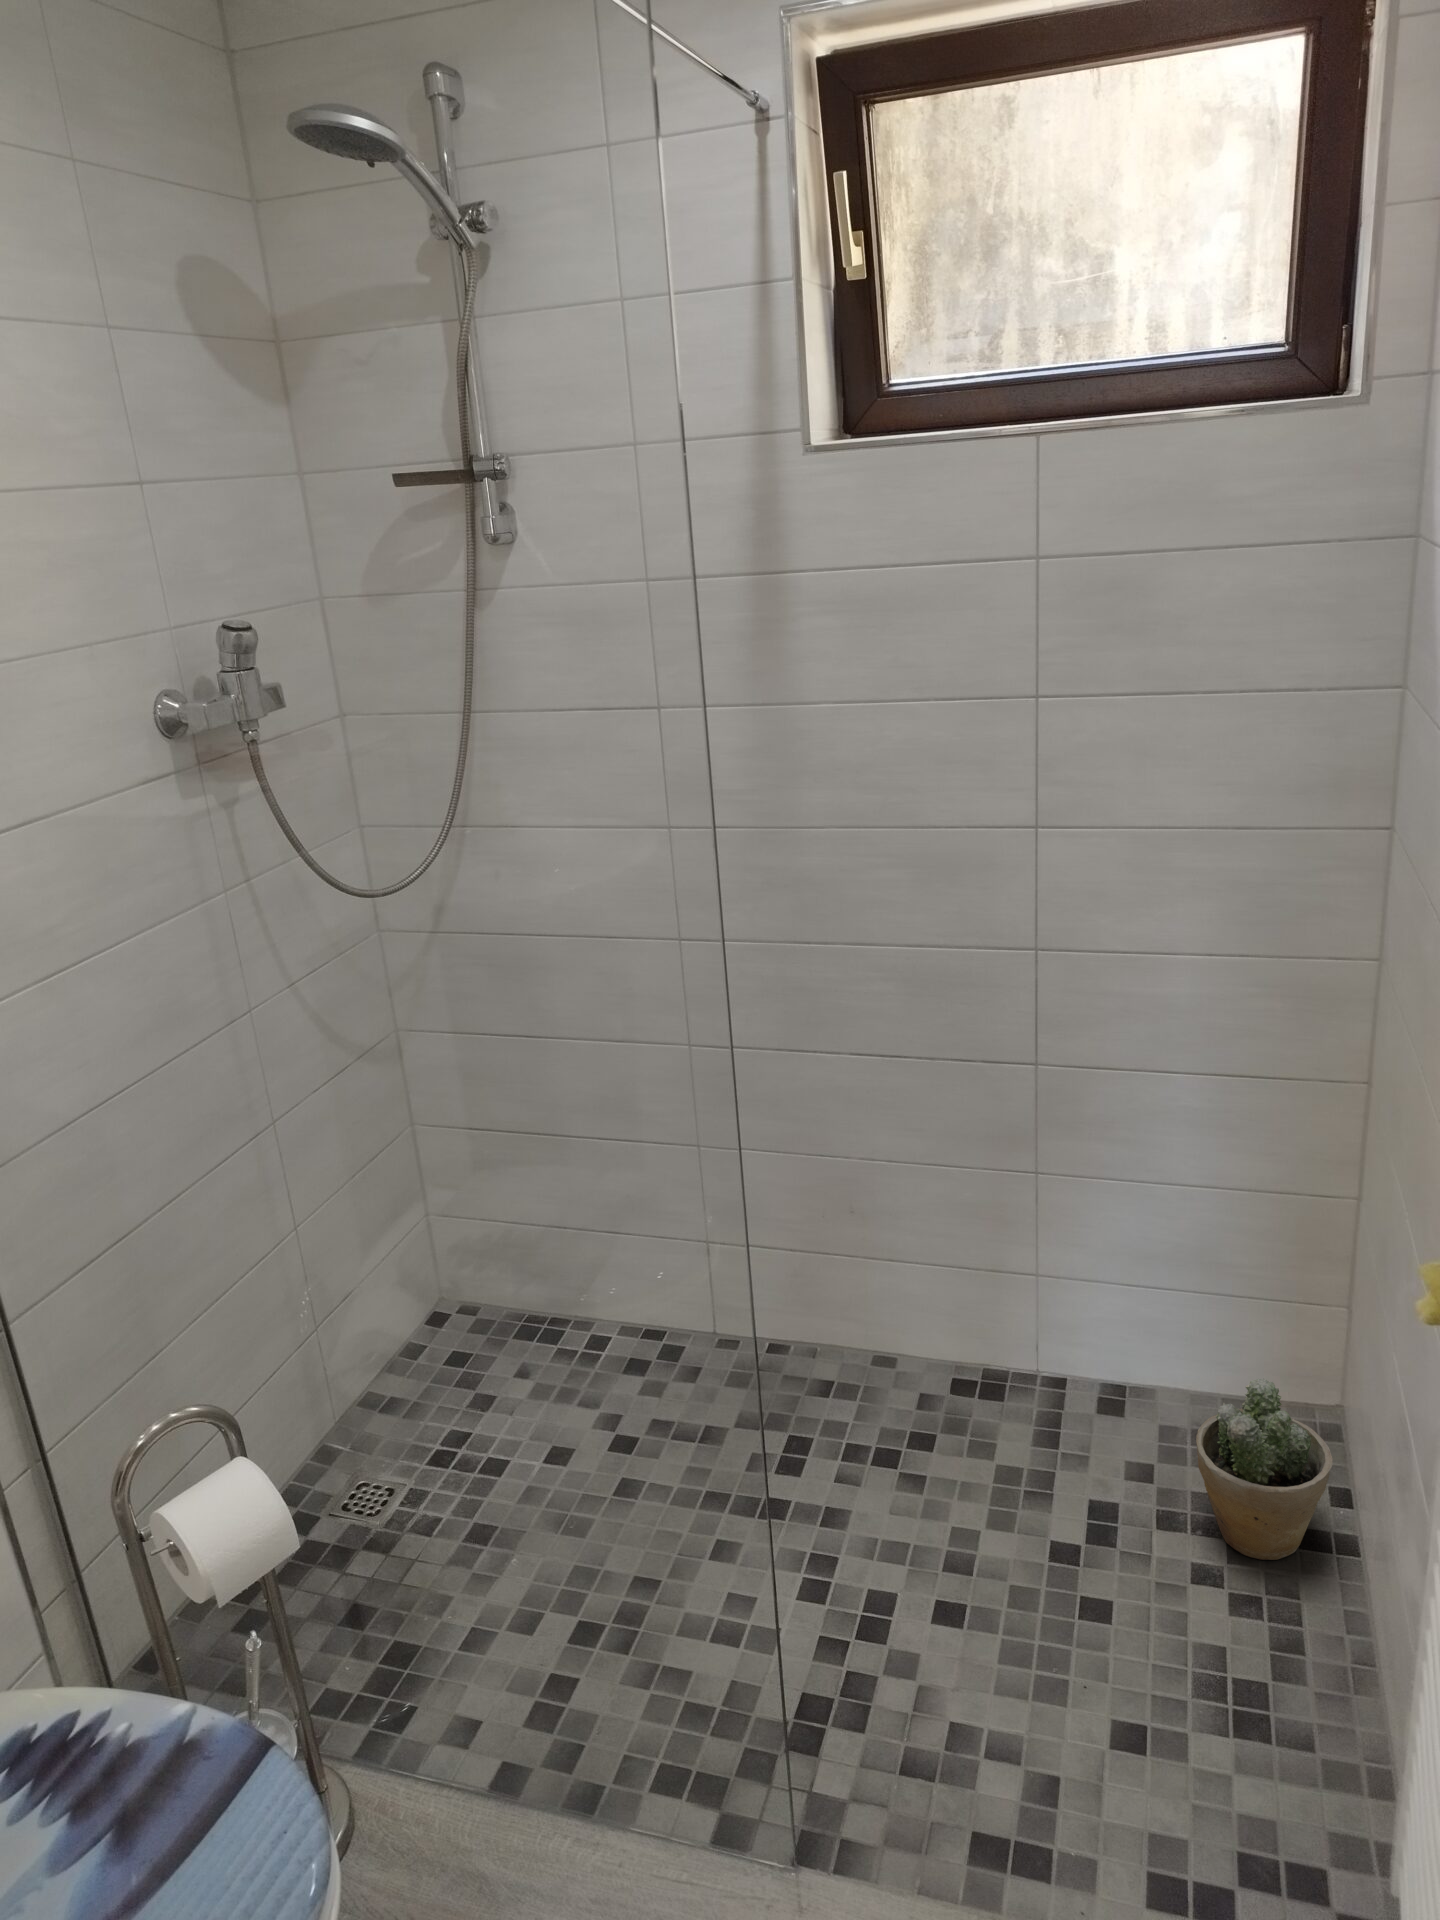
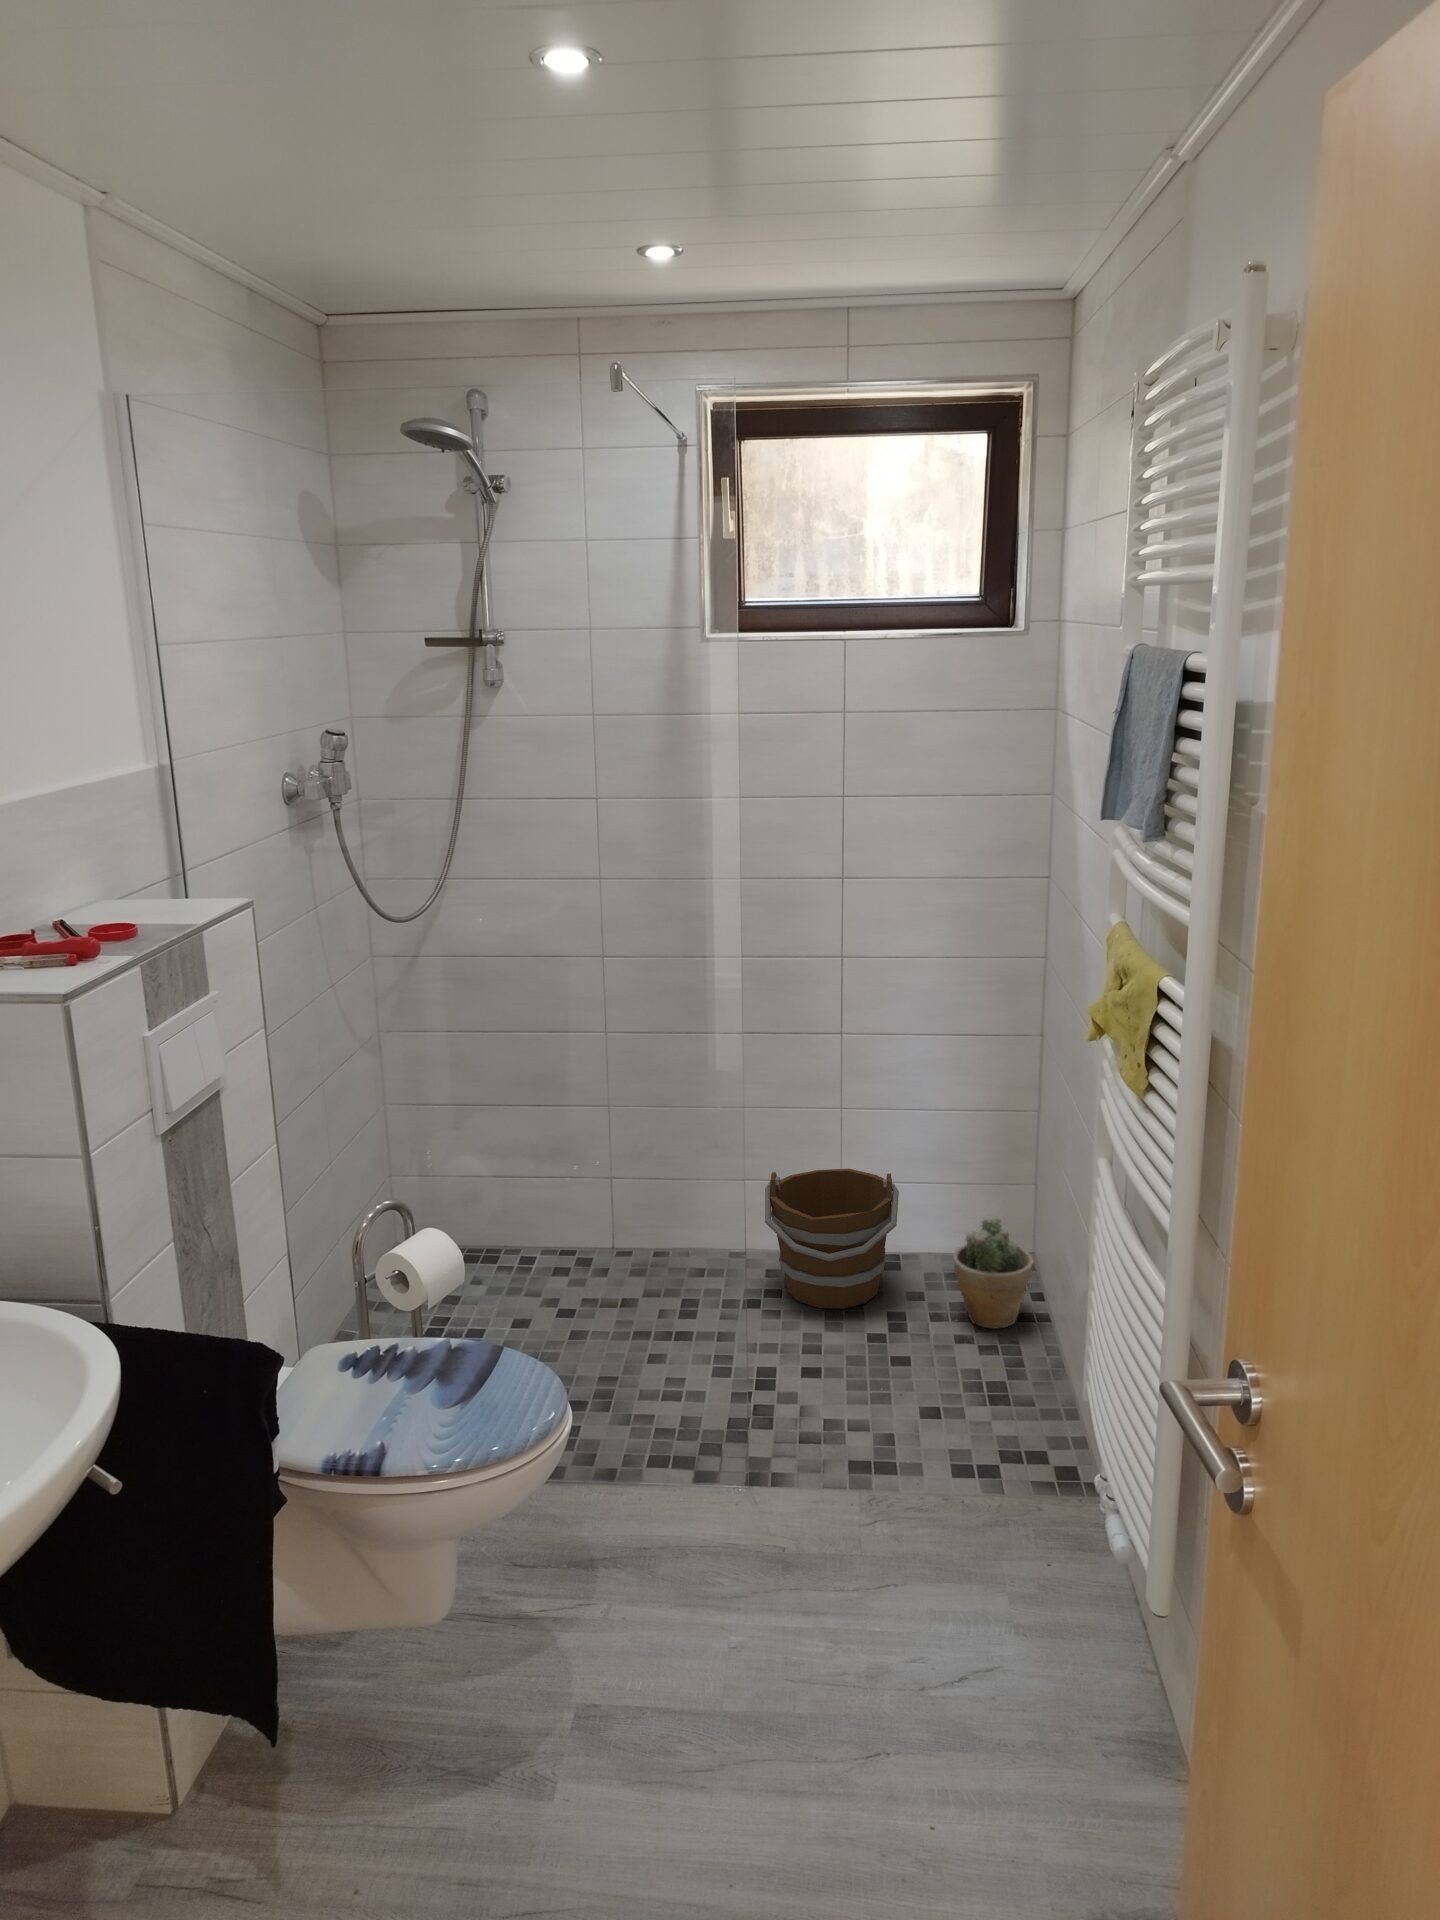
bucket: none [904,1260,1115,1487] -> present [765,1169,899,1309]

